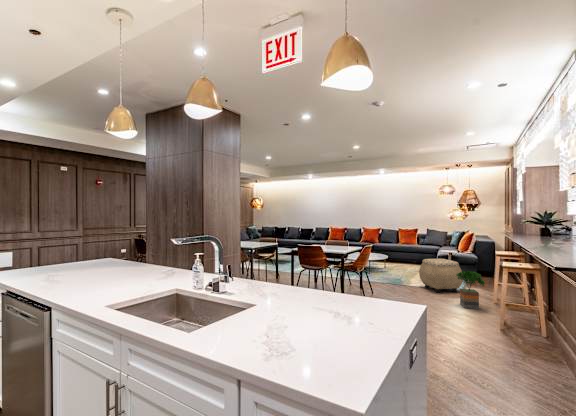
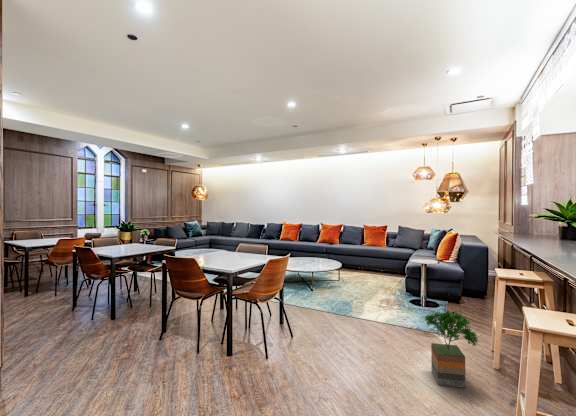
ottoman: present [419,259,463,293] -> none [372,277,440,337]

